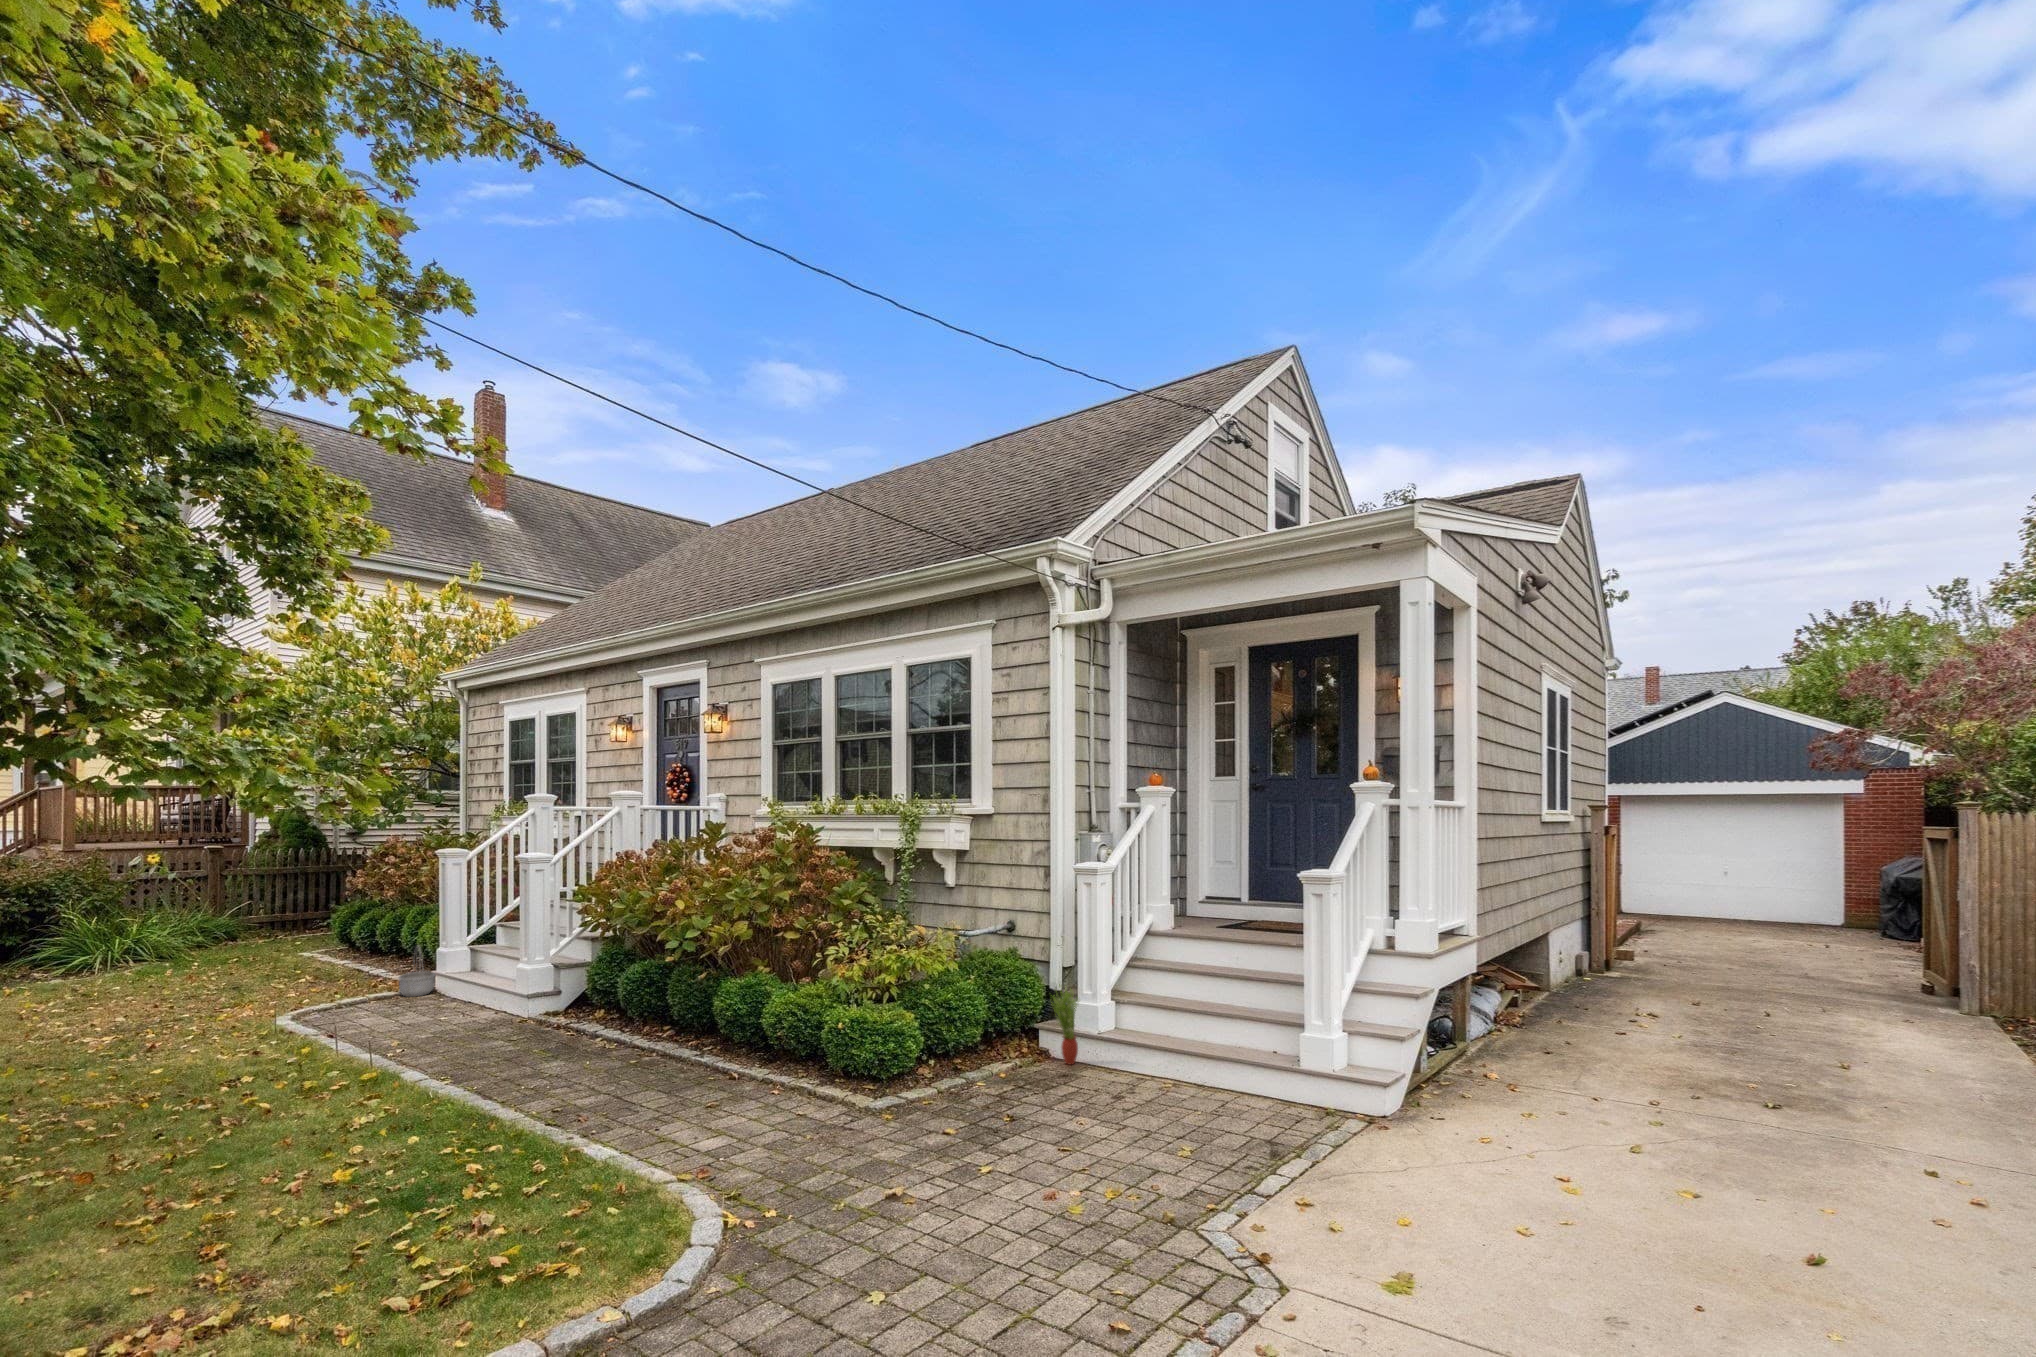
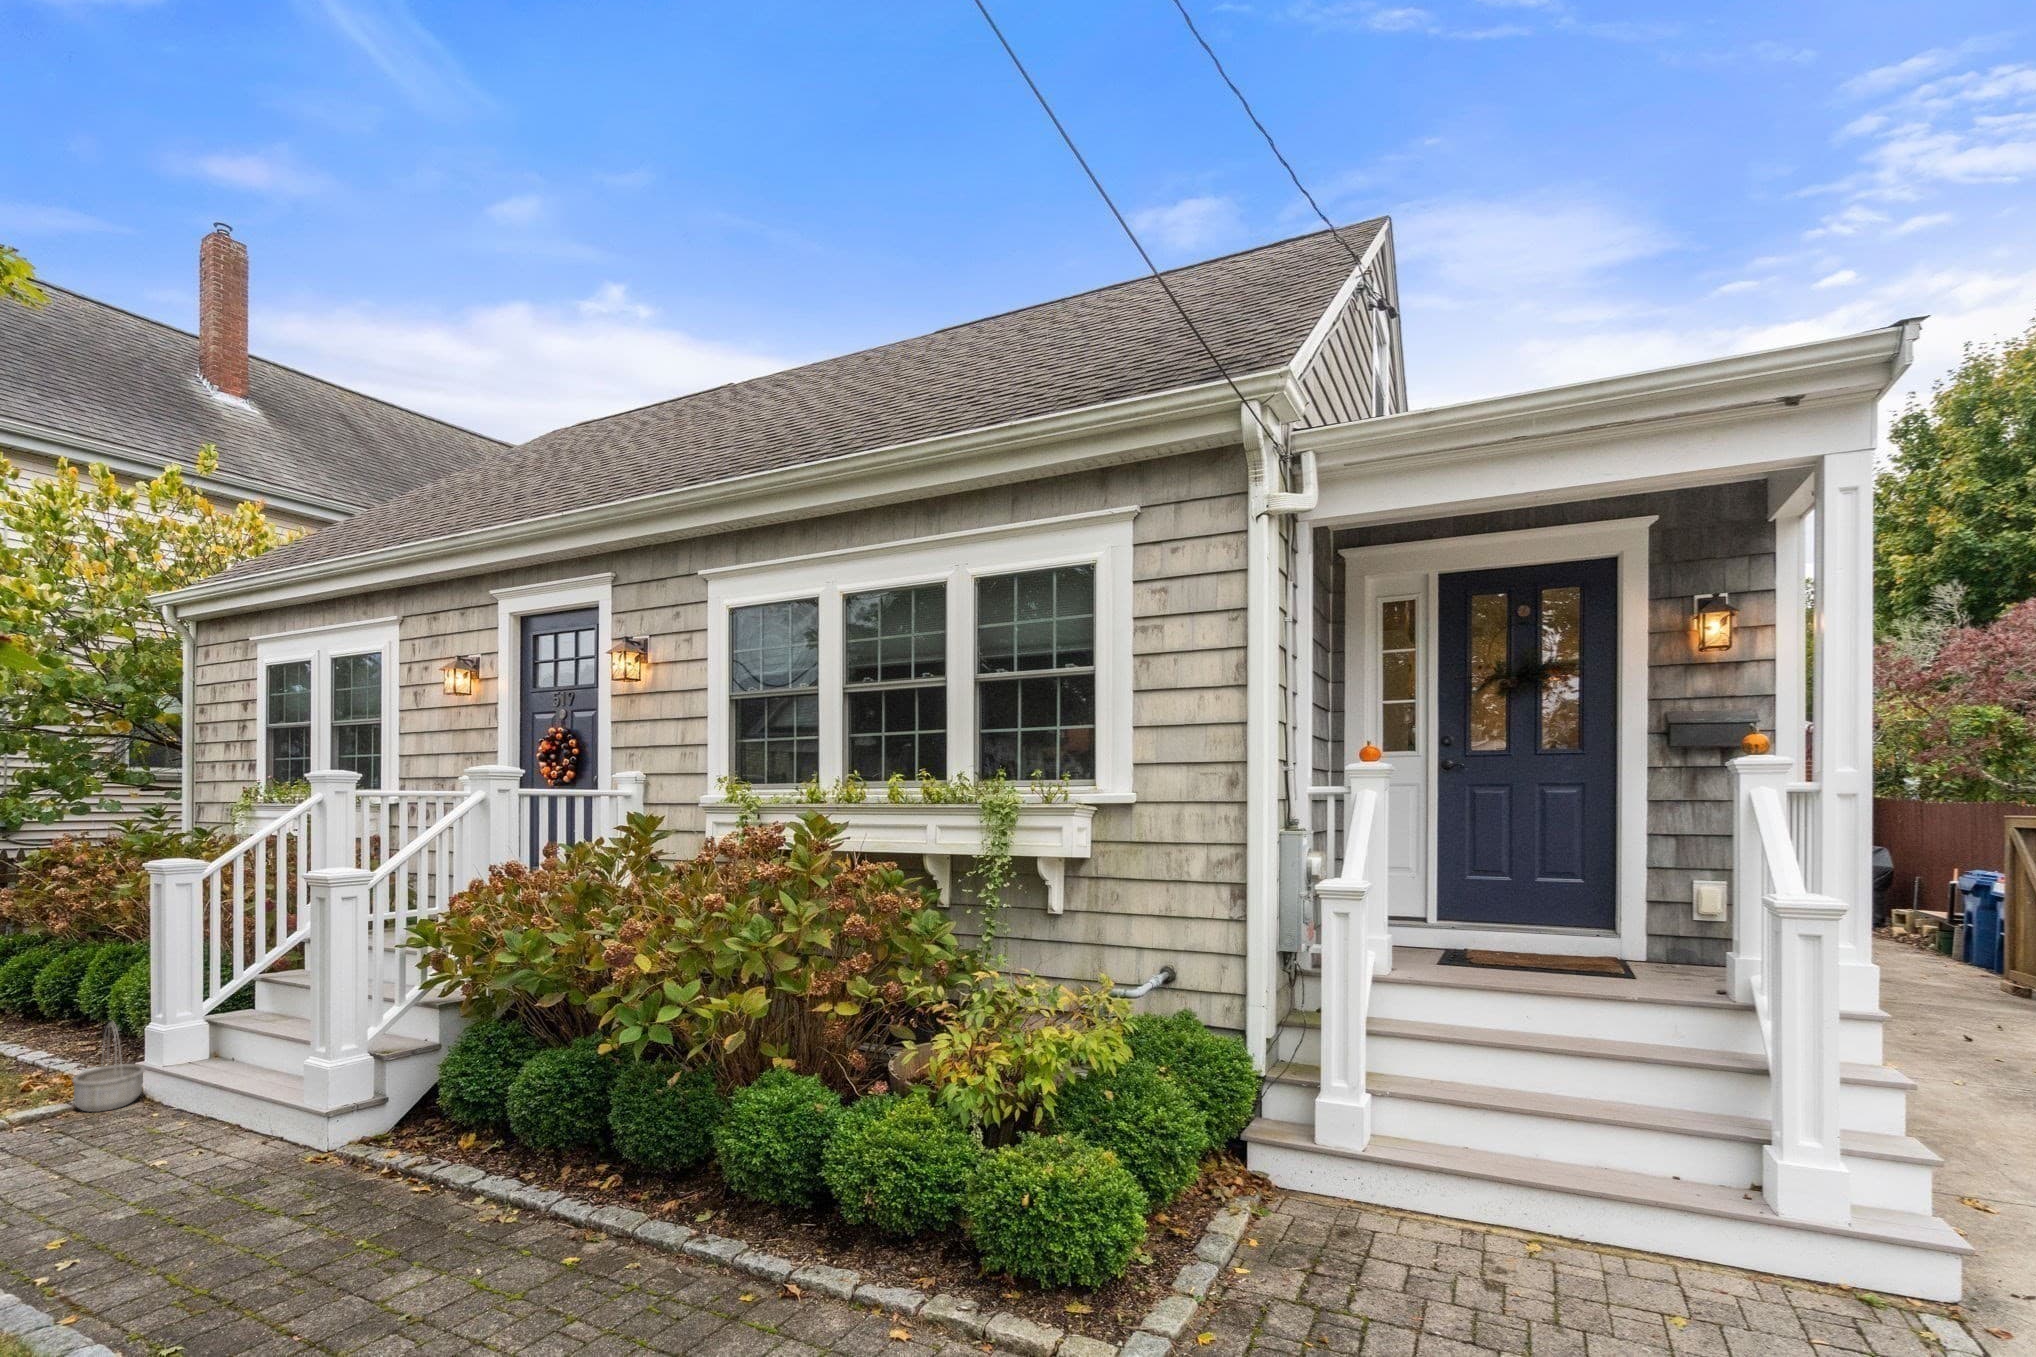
potted plant: present [1051,984,1079,1064] -> none [1309,1080,1364,1215]

